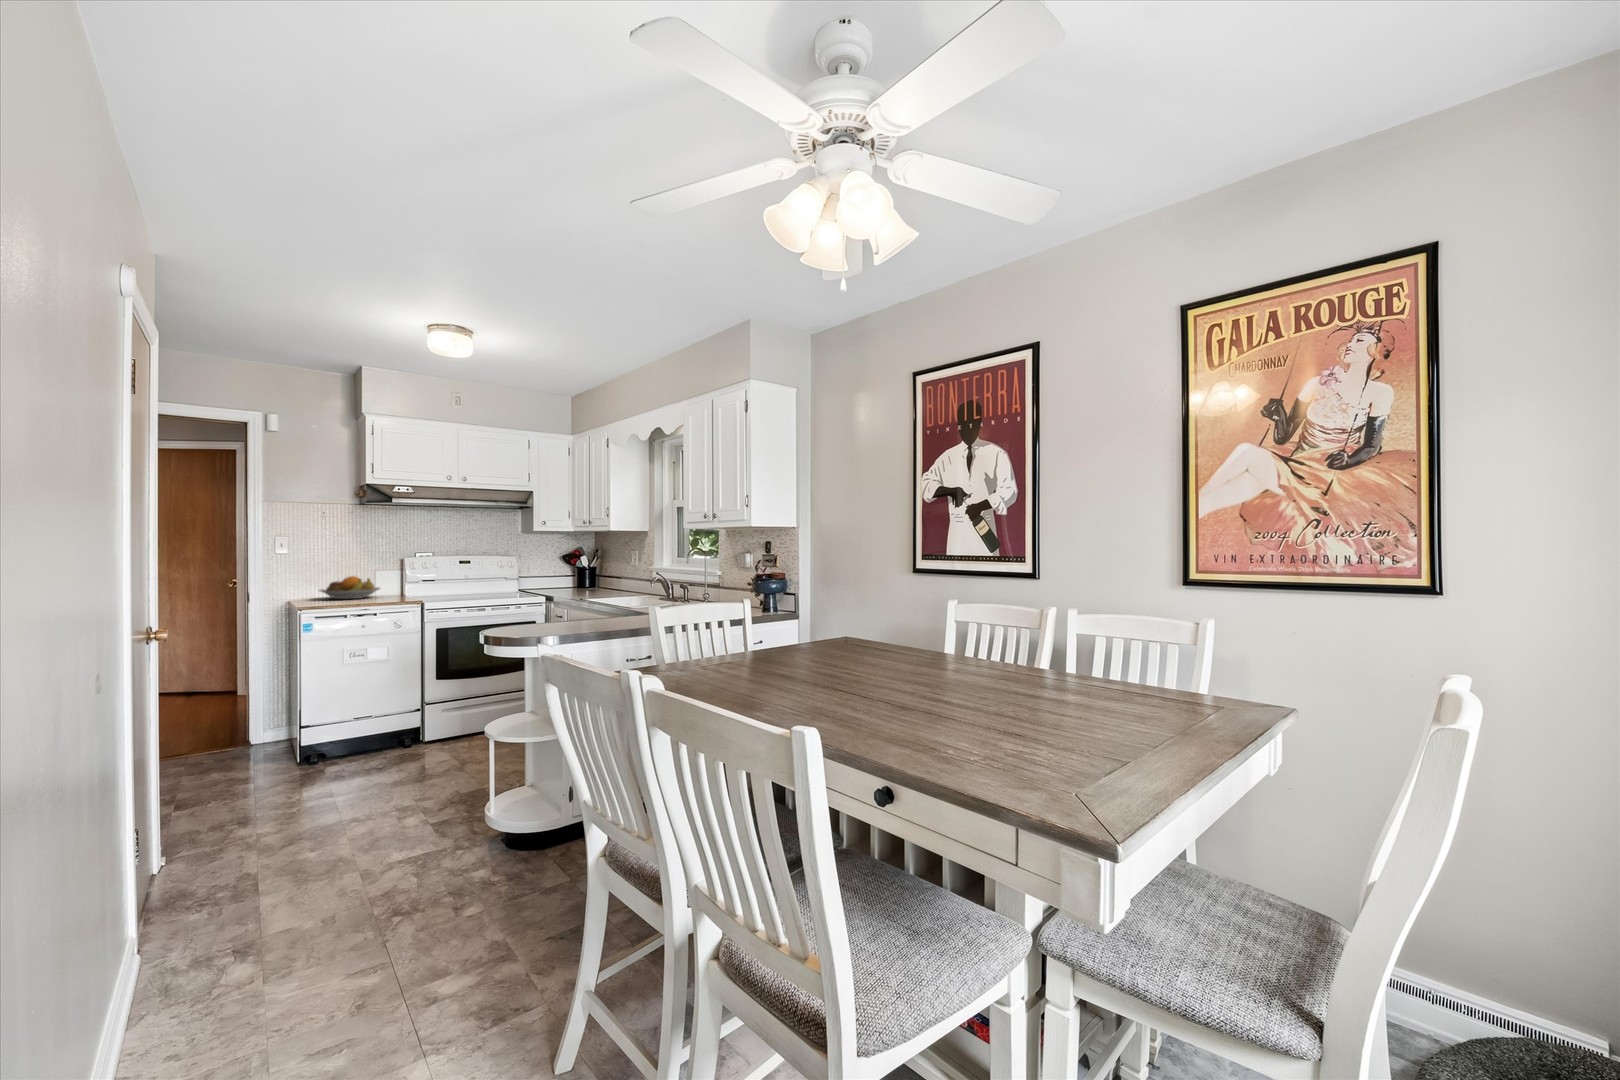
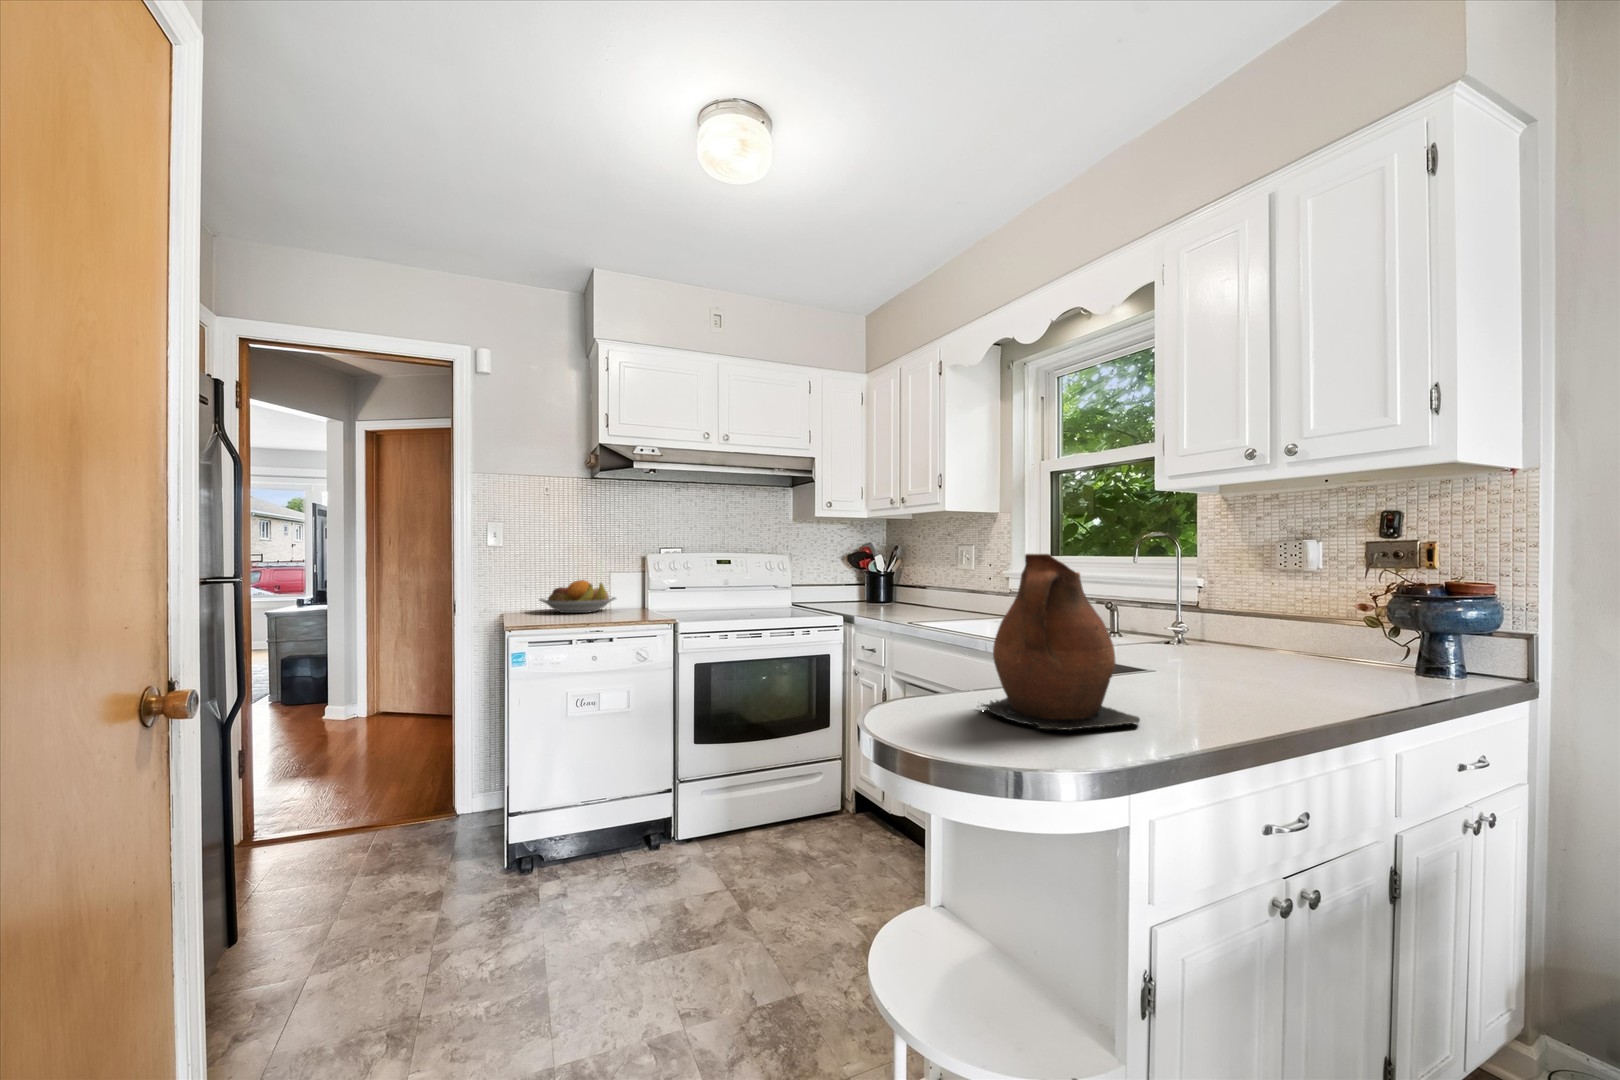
ceramic pitcher: none [535,569,594,633] -> present [978,554,1140,730]

